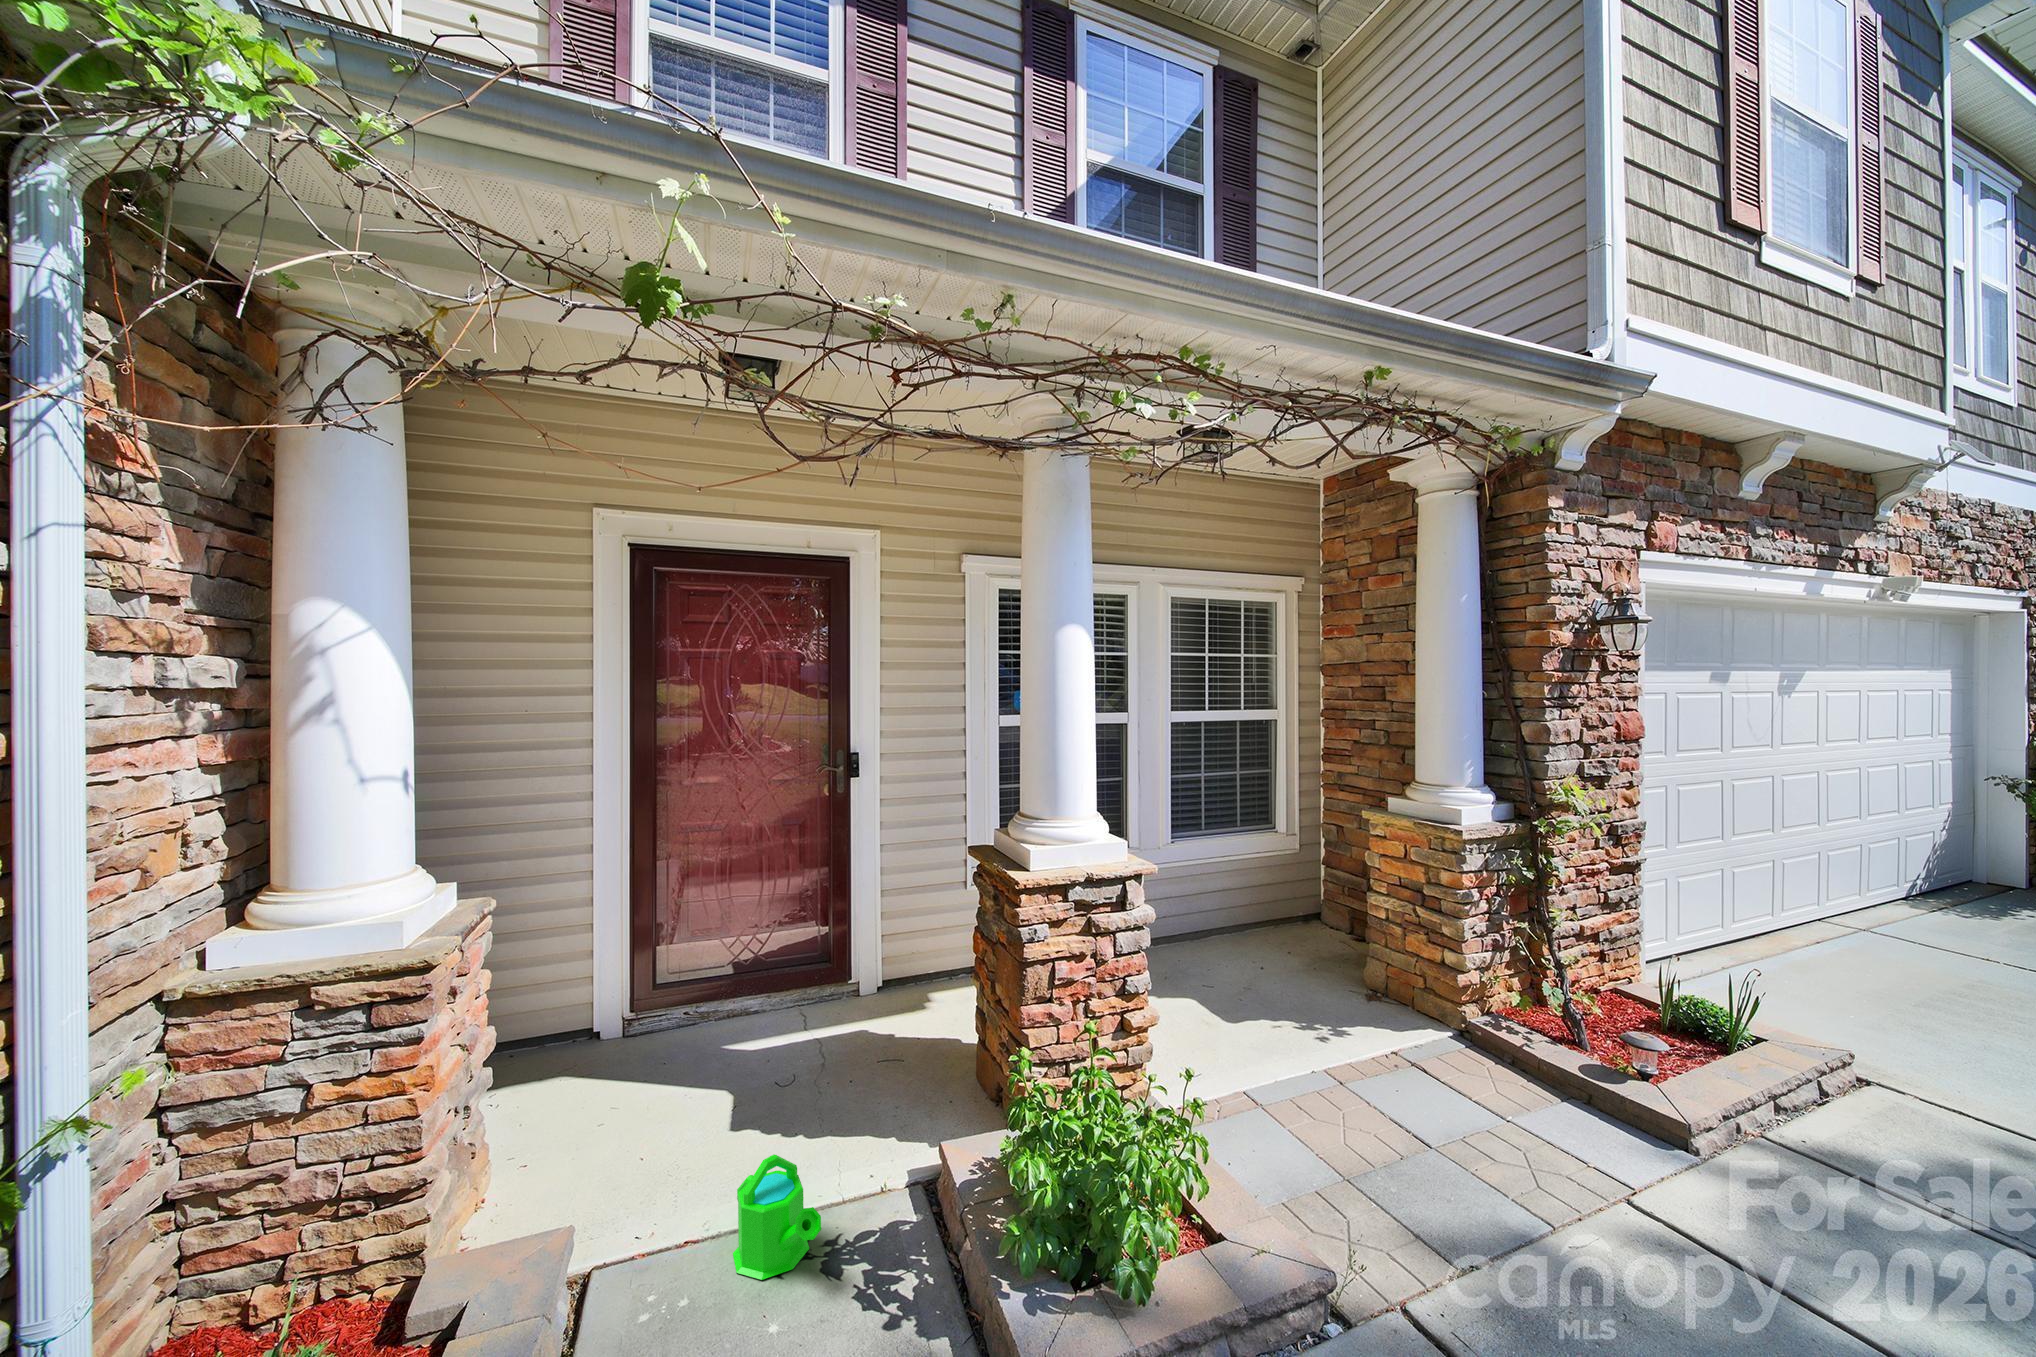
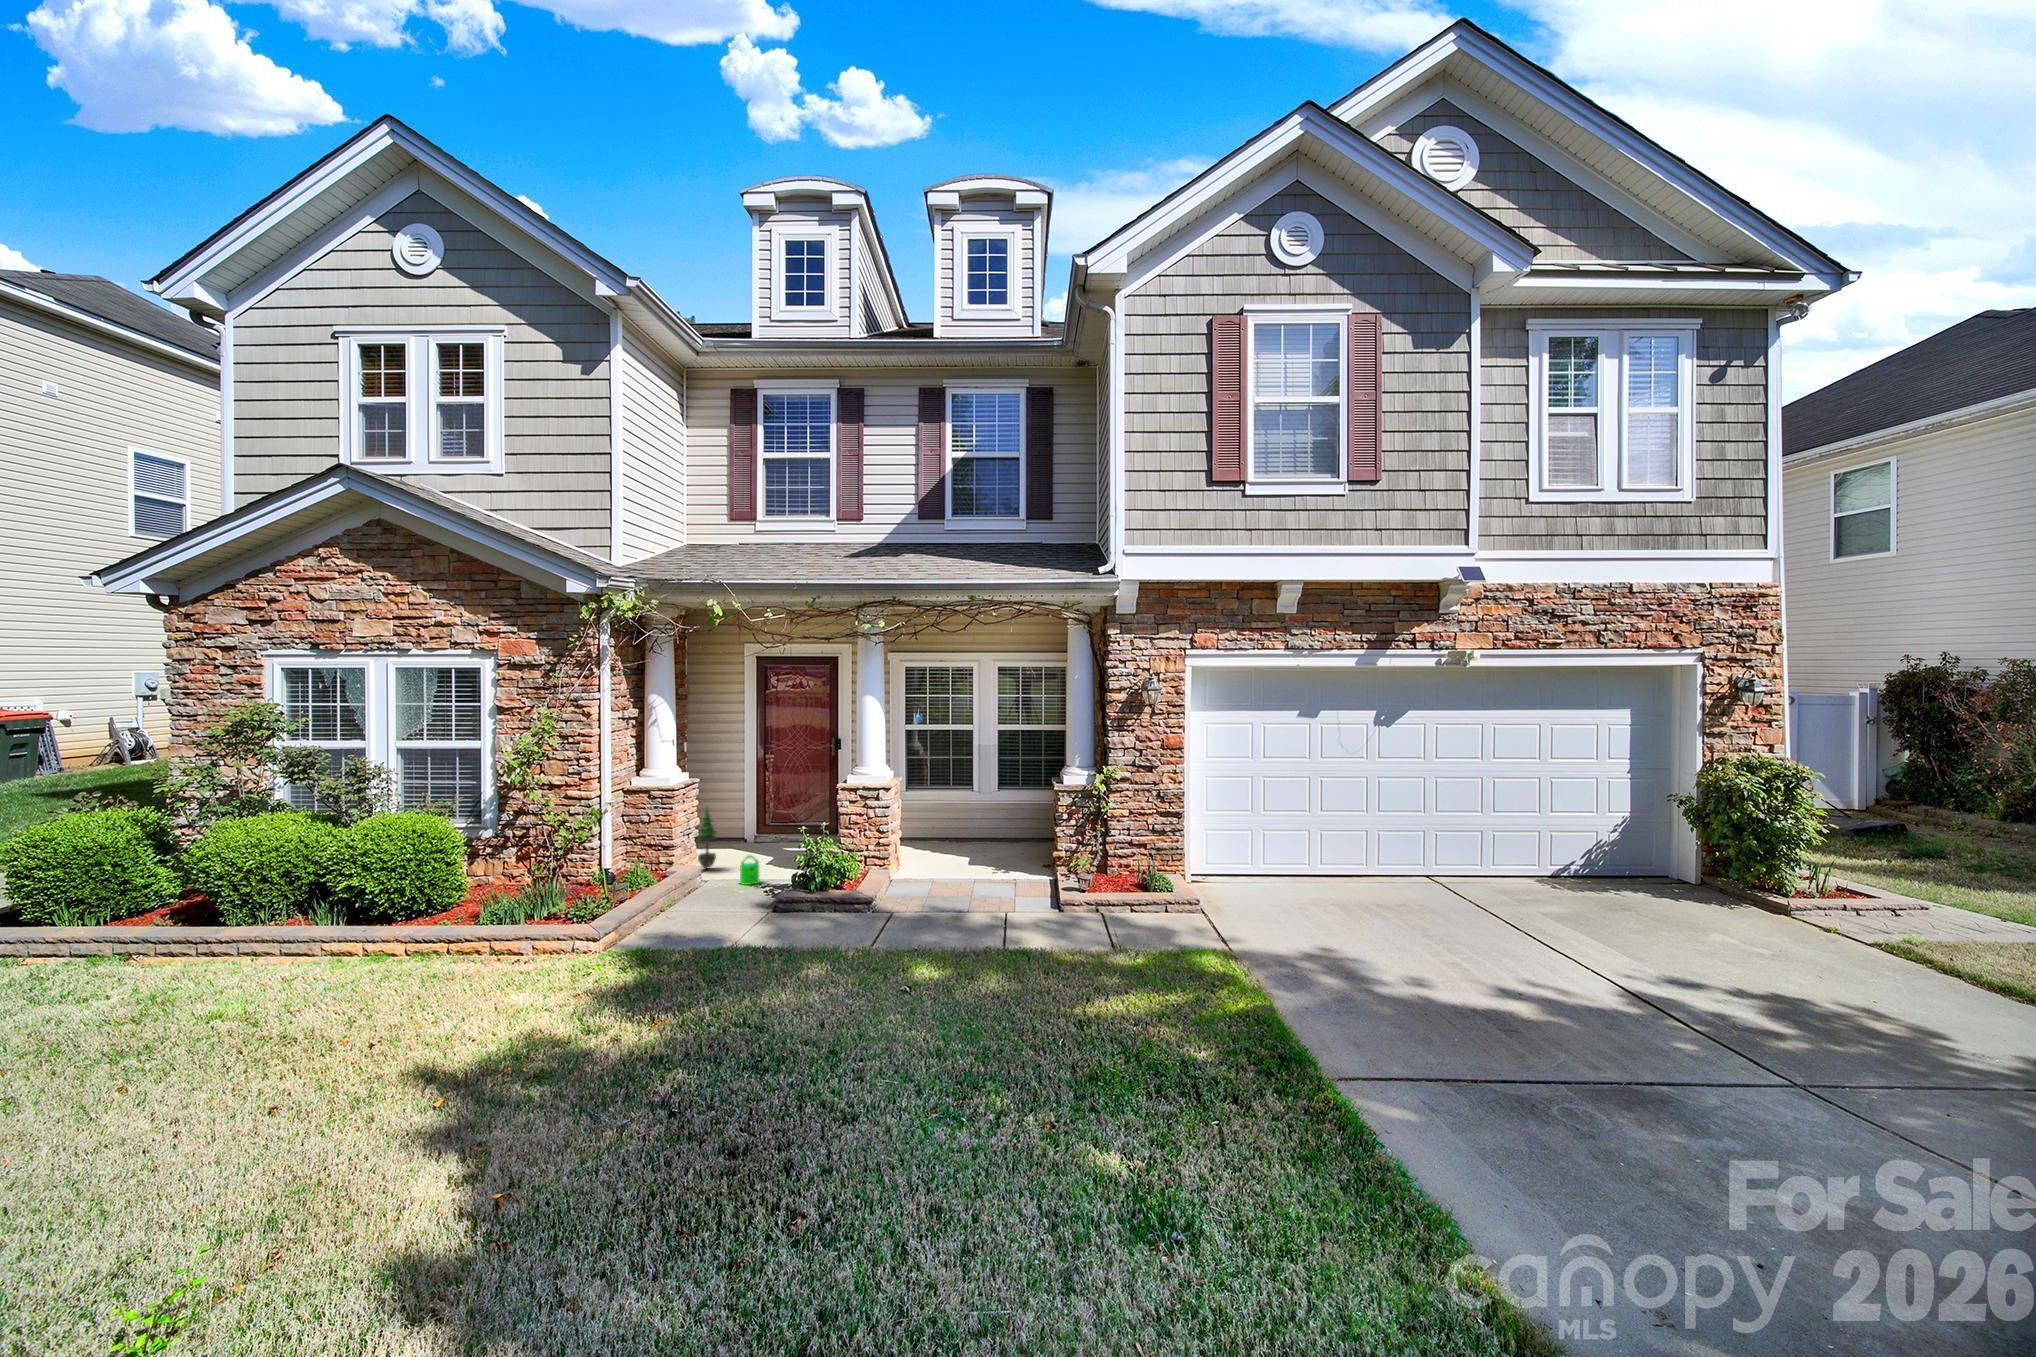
potted tree: none [495,981,580,1184] -> present [697,809,718,869]

